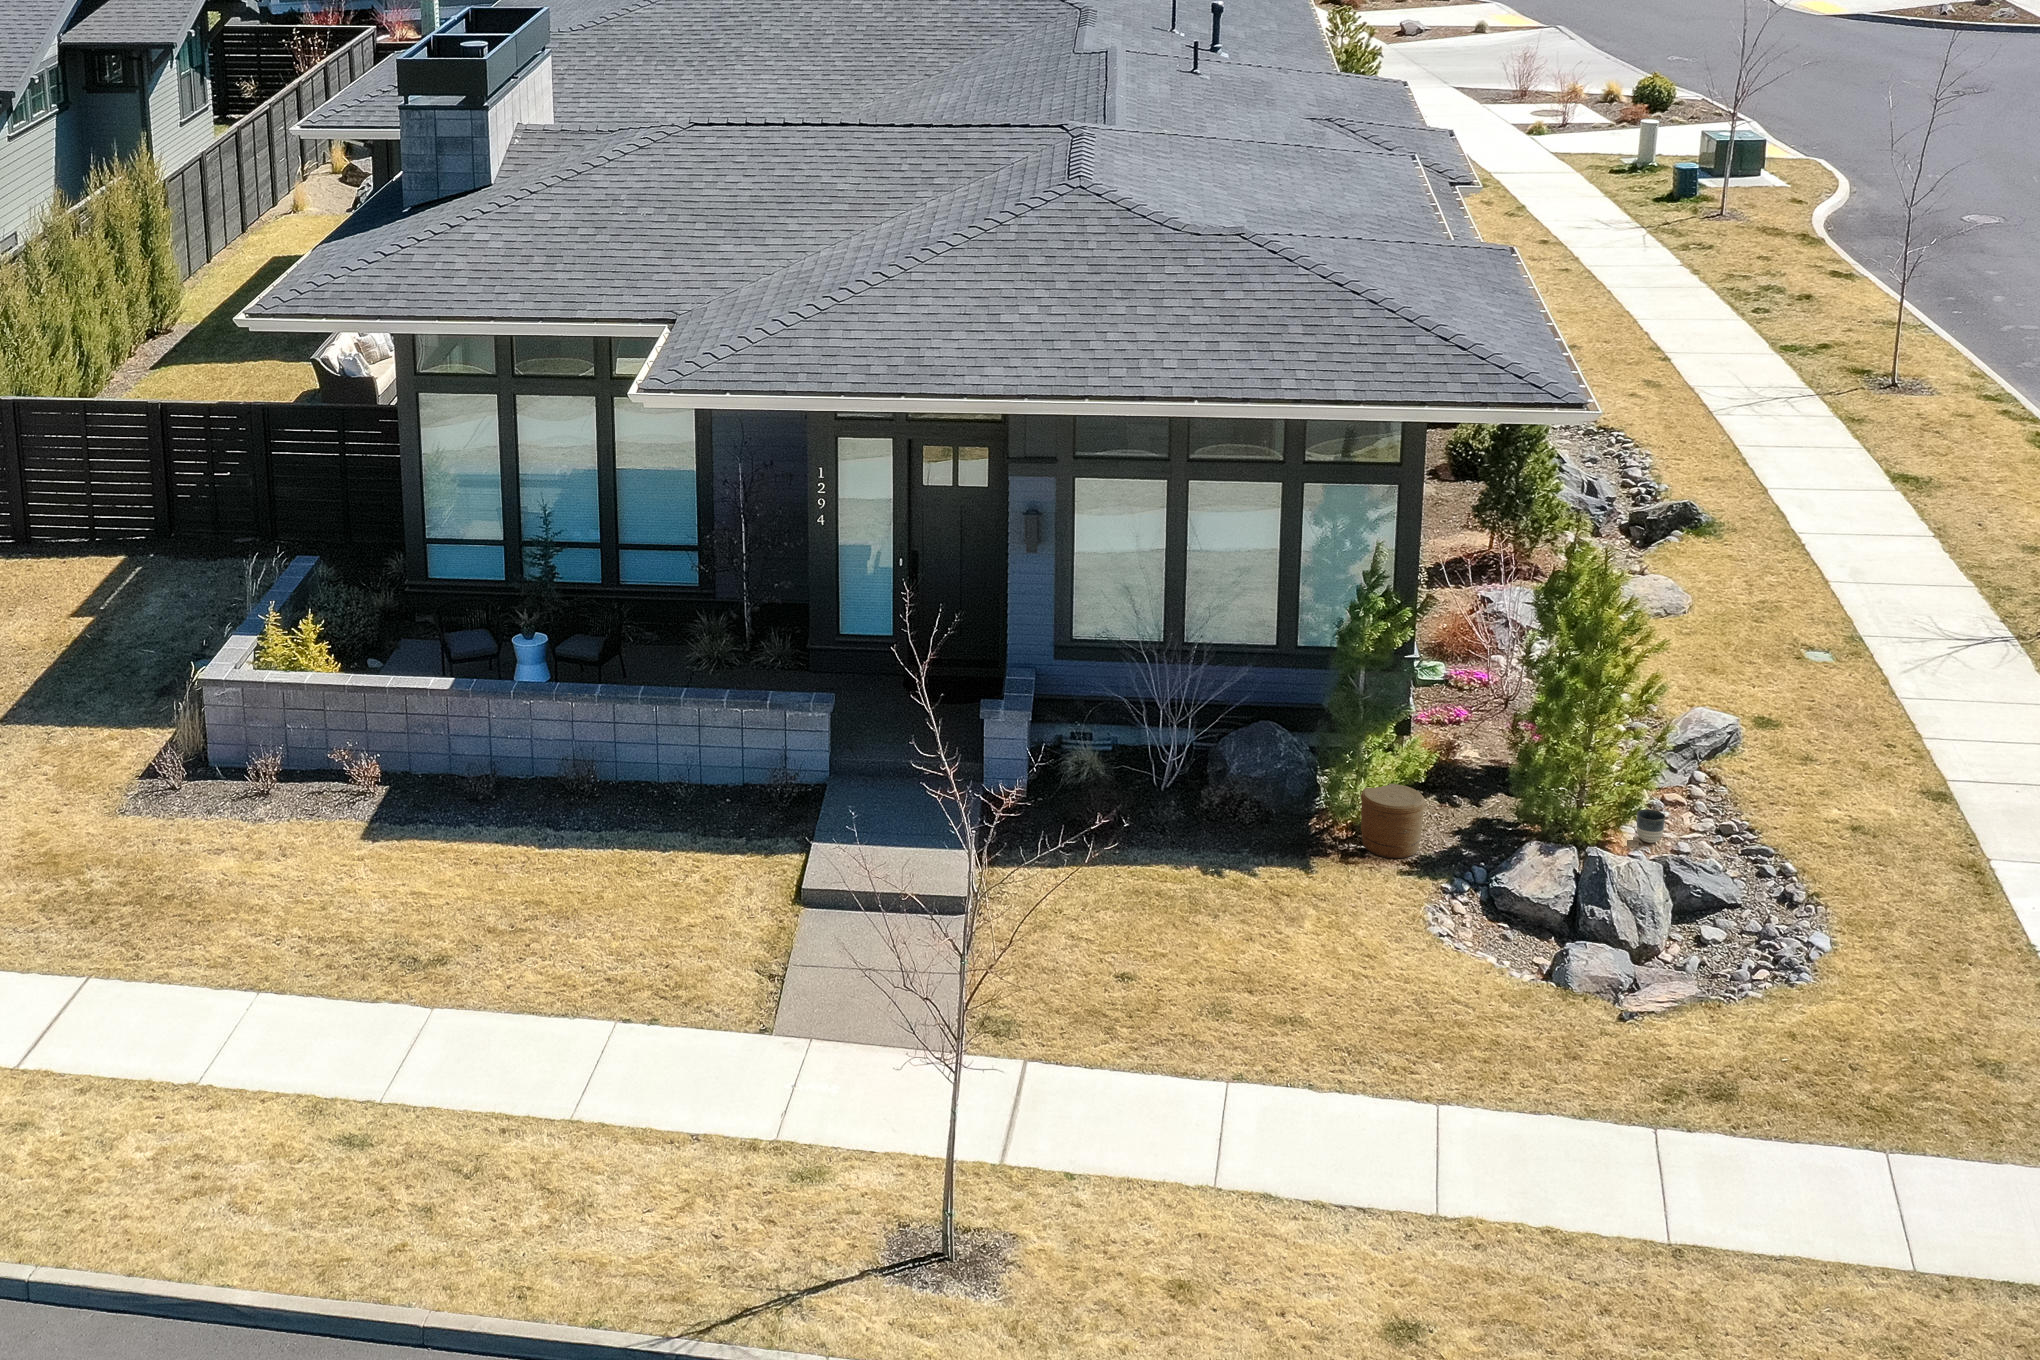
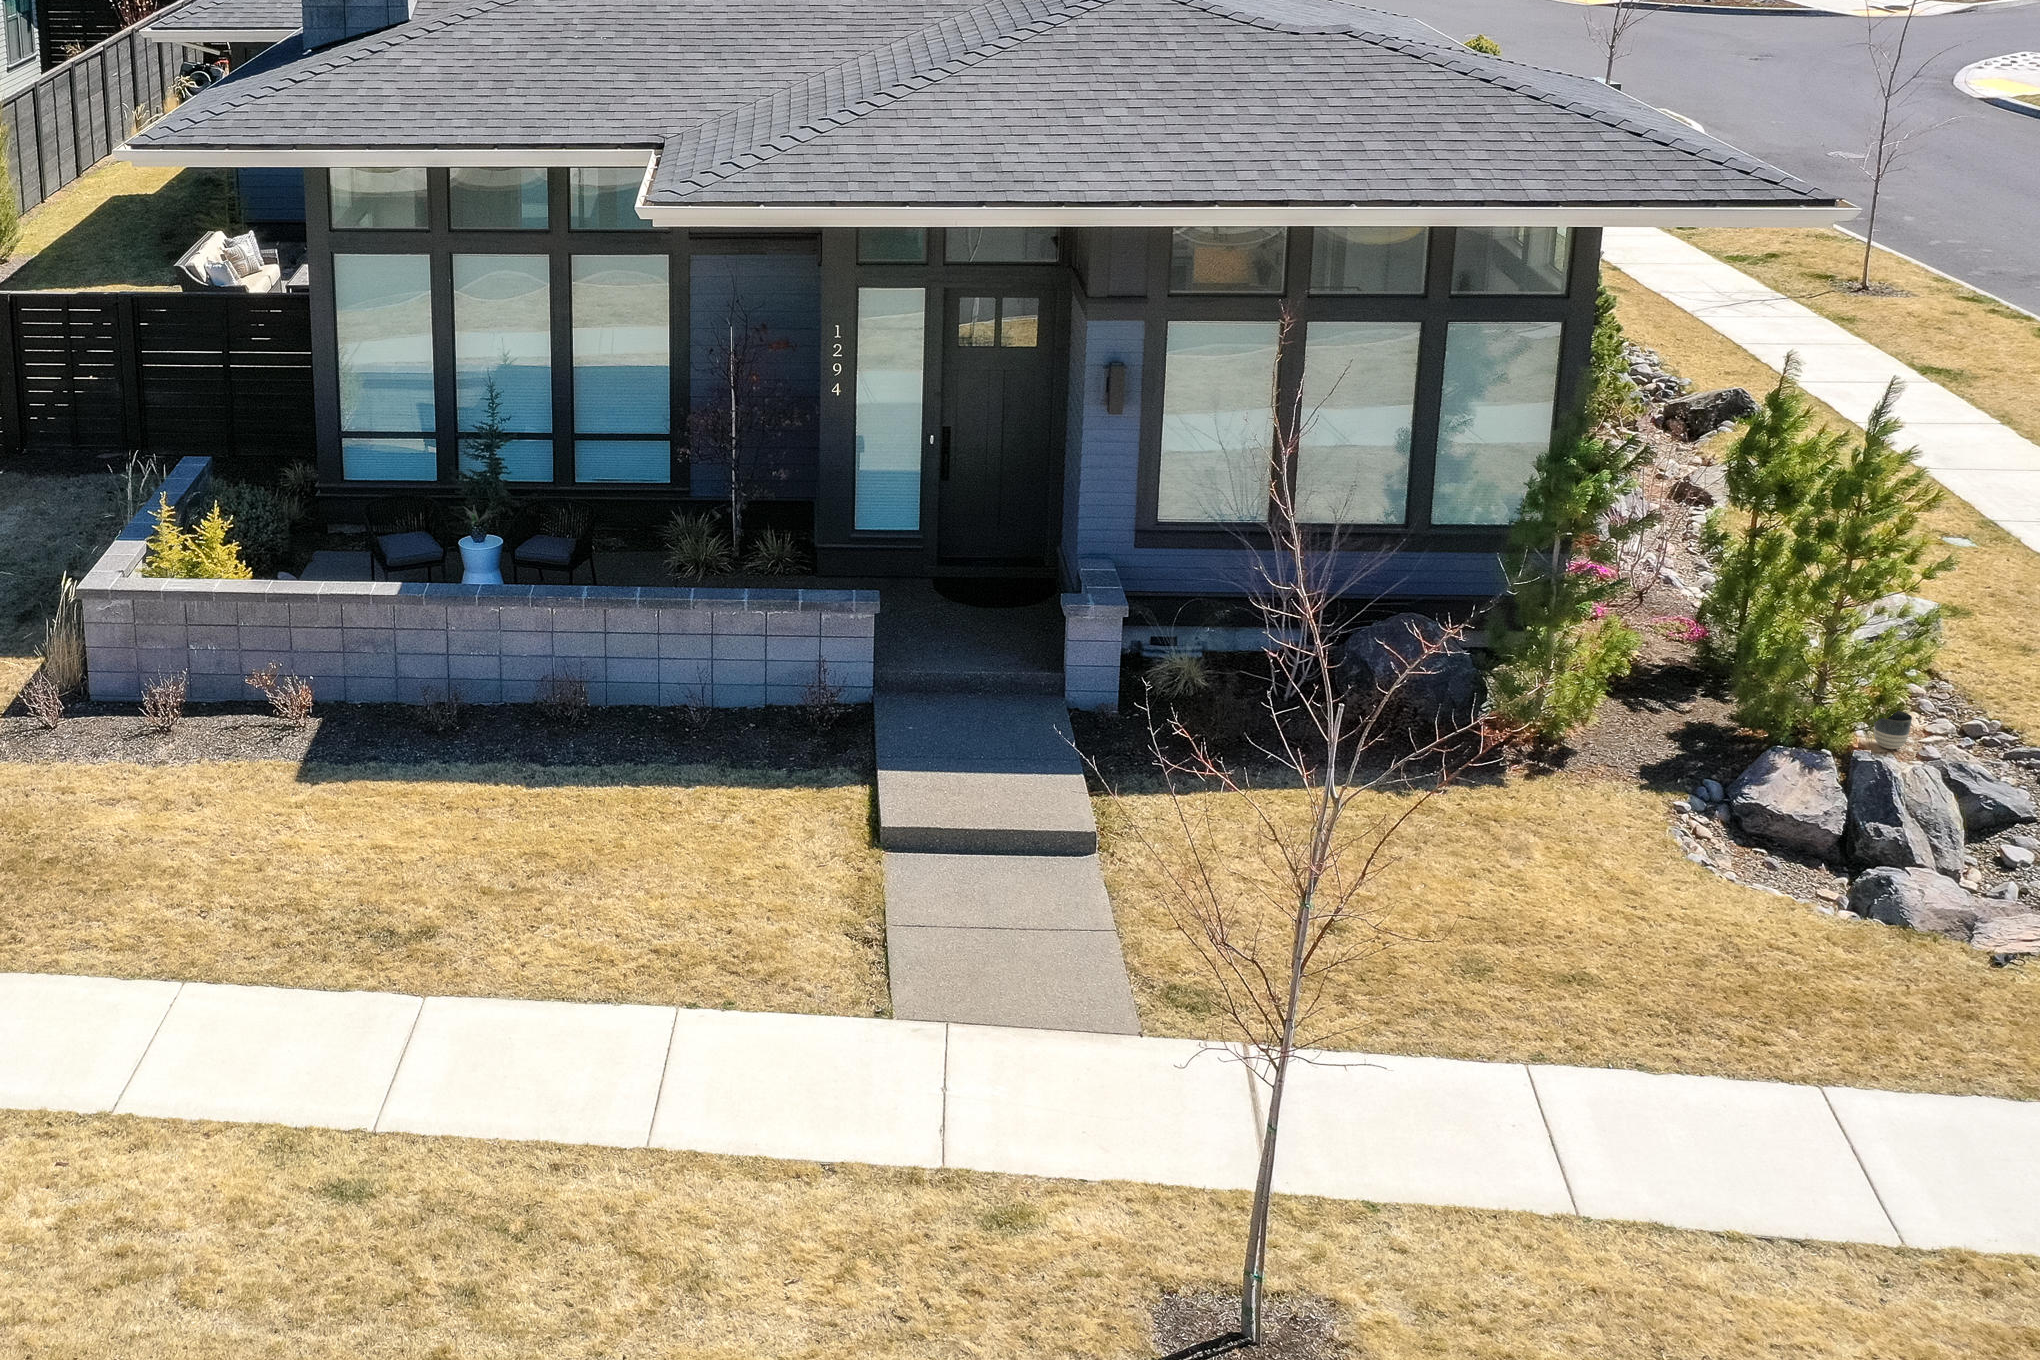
woven basket: present [1361,783,1425,858] -> none [1549,684,1634,775]

